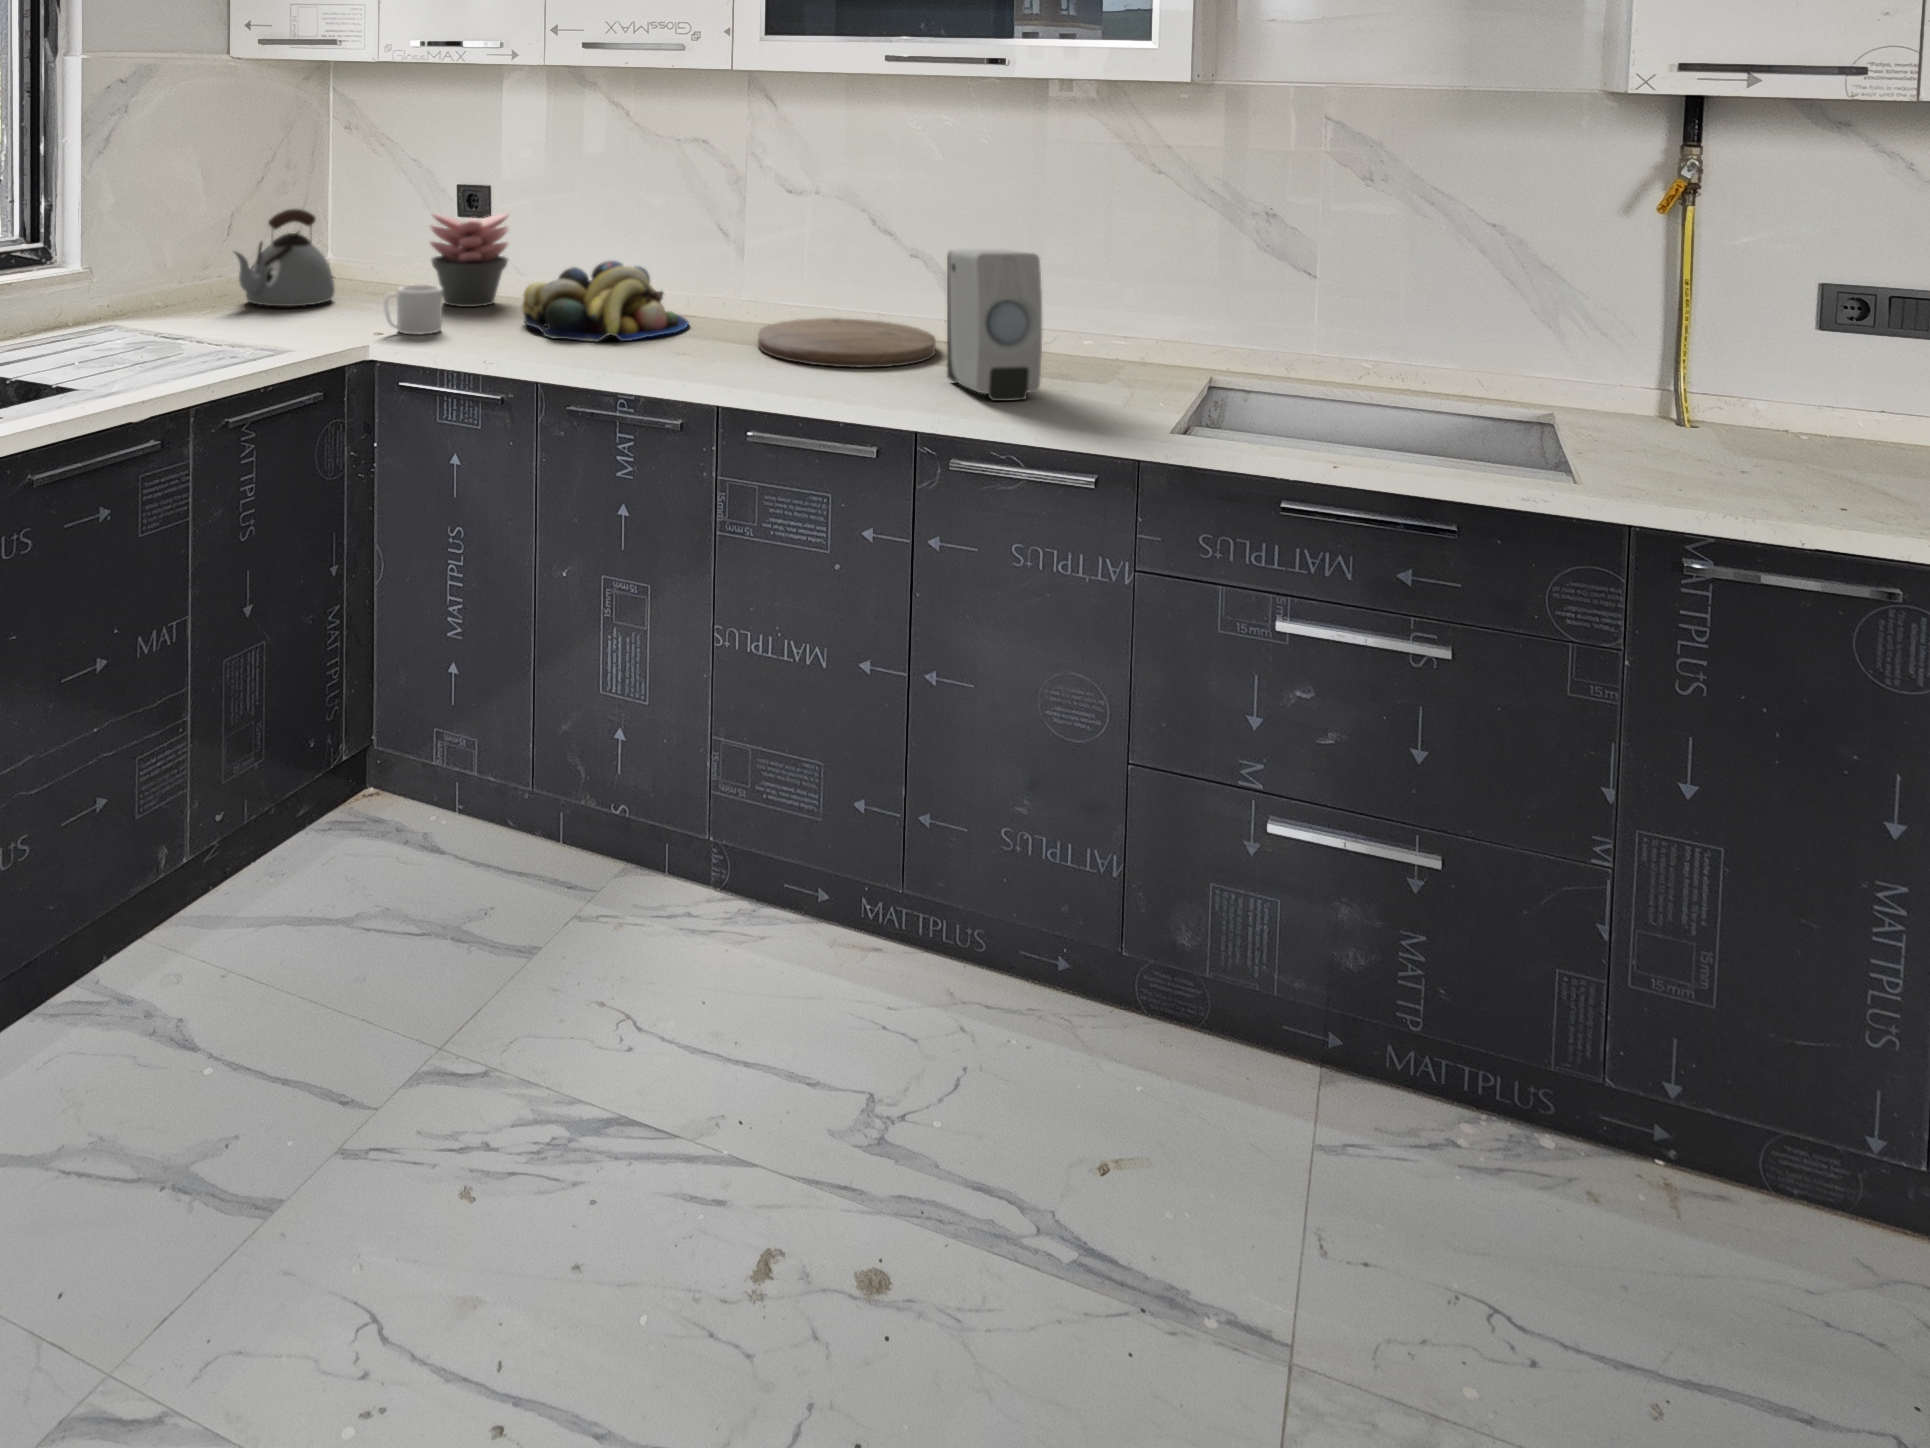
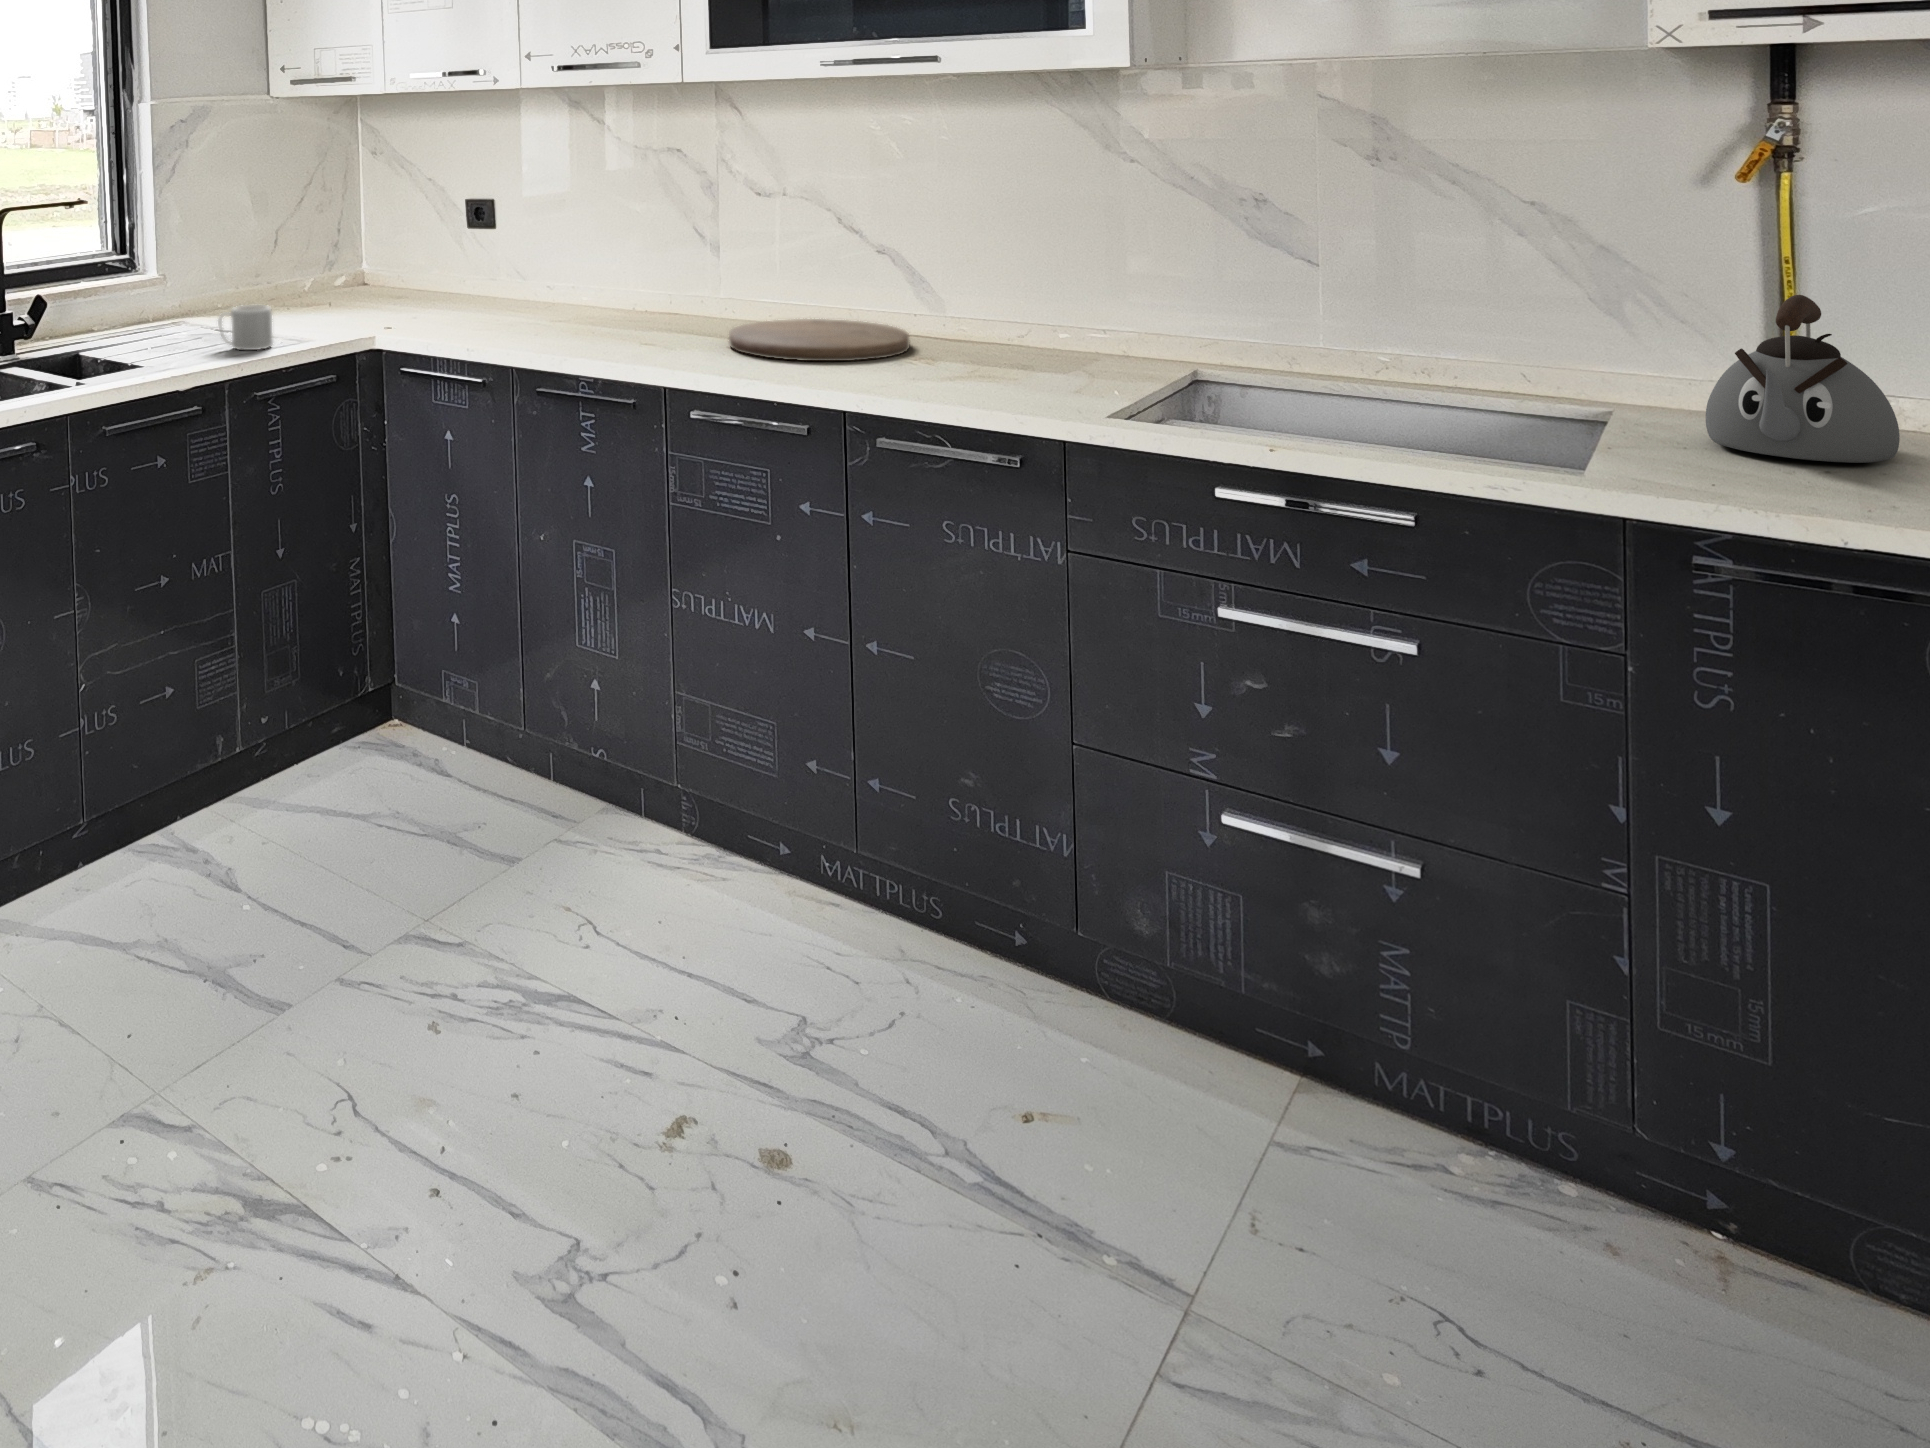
kettle: present [233,209,335,306] -> present [1706,295,1900,463]
succulent plant: present [430,214,508,307] -> none [442,228,517,312]
soap dispenser: present [947,249,1042,401] -> none [895,244,987,390]
fruit bowl: present [522,261,689,342] -> none [519,268,675,339]
mug: present [384,284,443,334] -> present [218,305,273,350]

